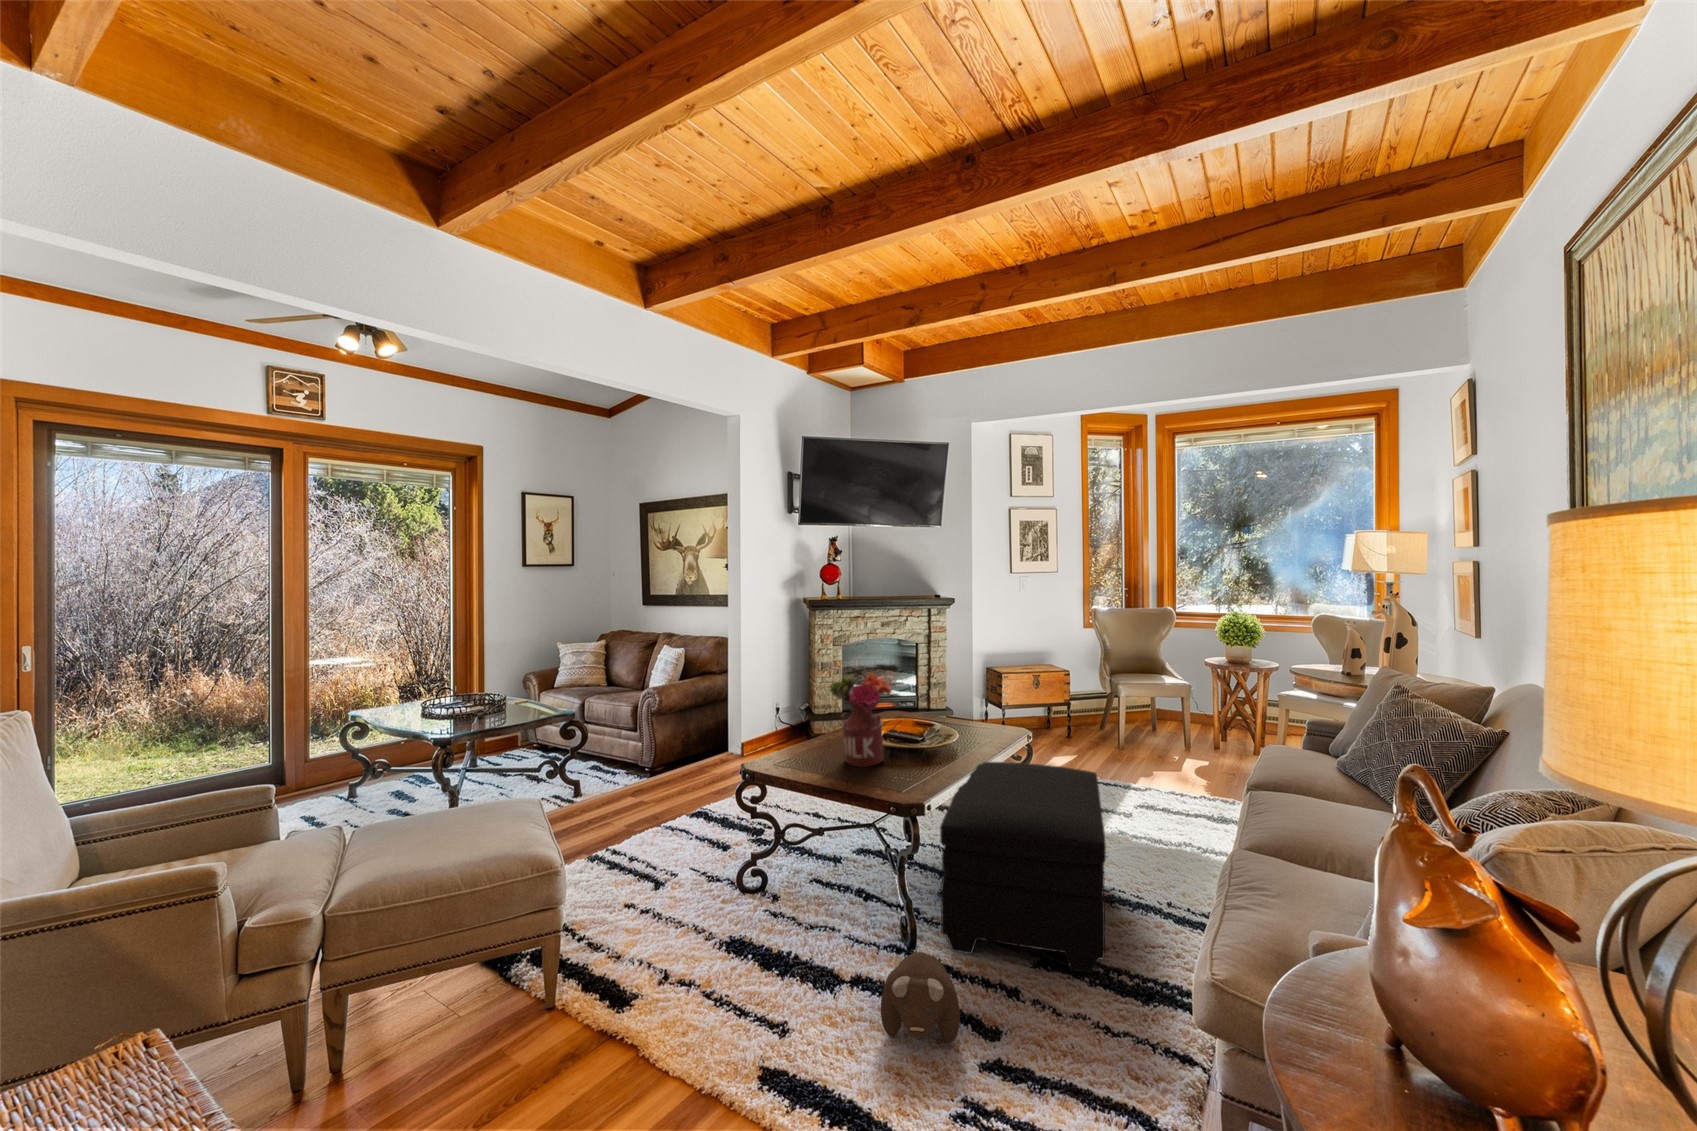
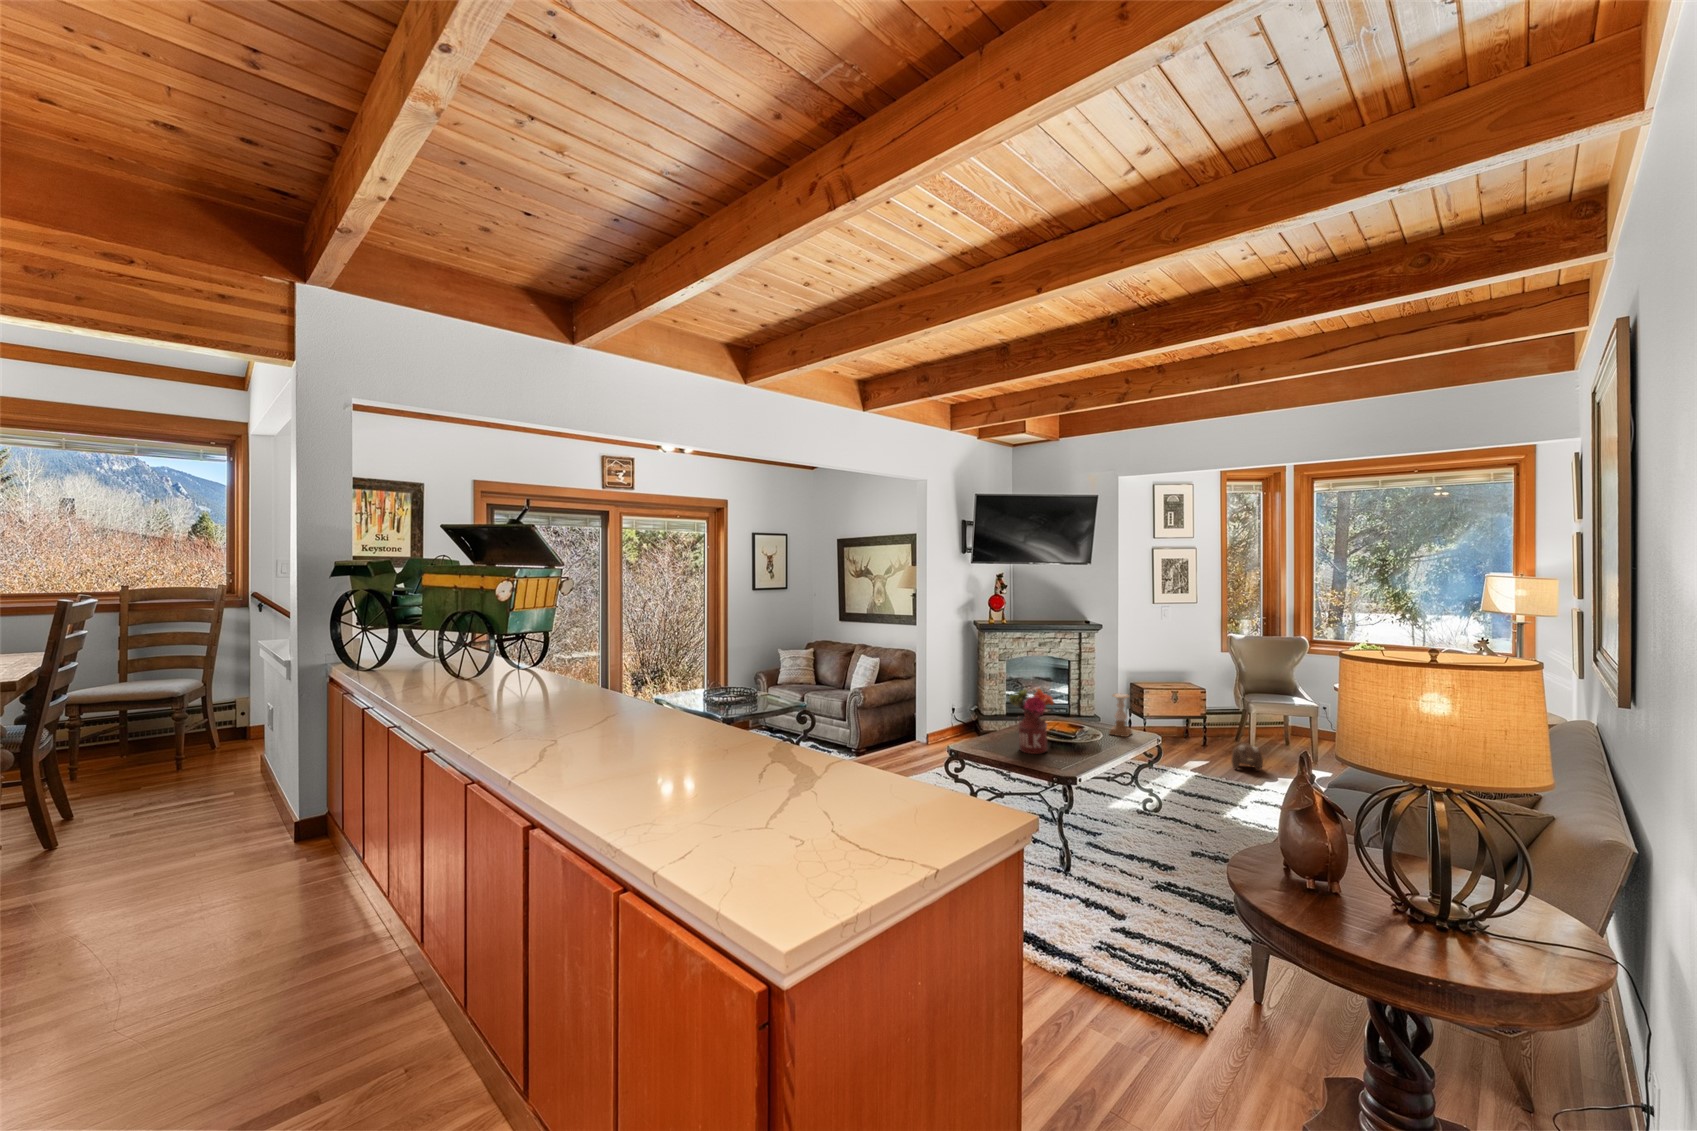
candle holder: none [965,676,995,734] -> present [1109,693,1132,737]
ottoman: present [940,762,1106,973] -> none [1088,756,1207,896]
plush toy: present [881,952,960,1042] -> present [1231,743,1263,771]

